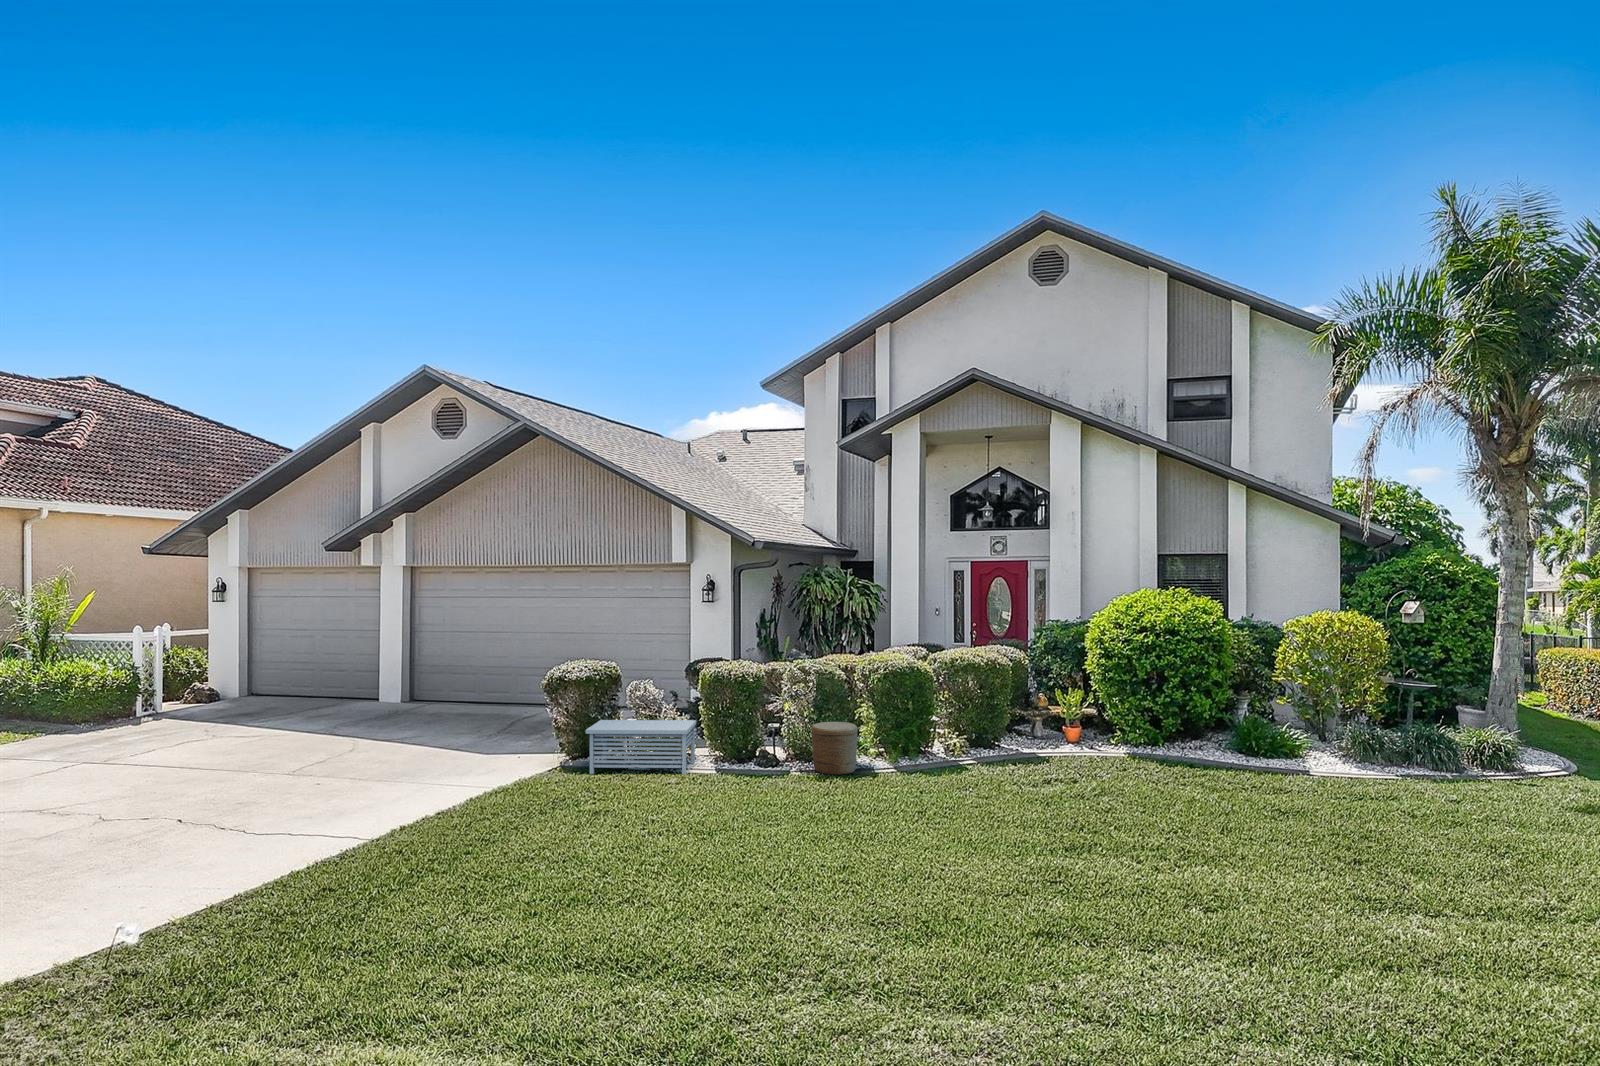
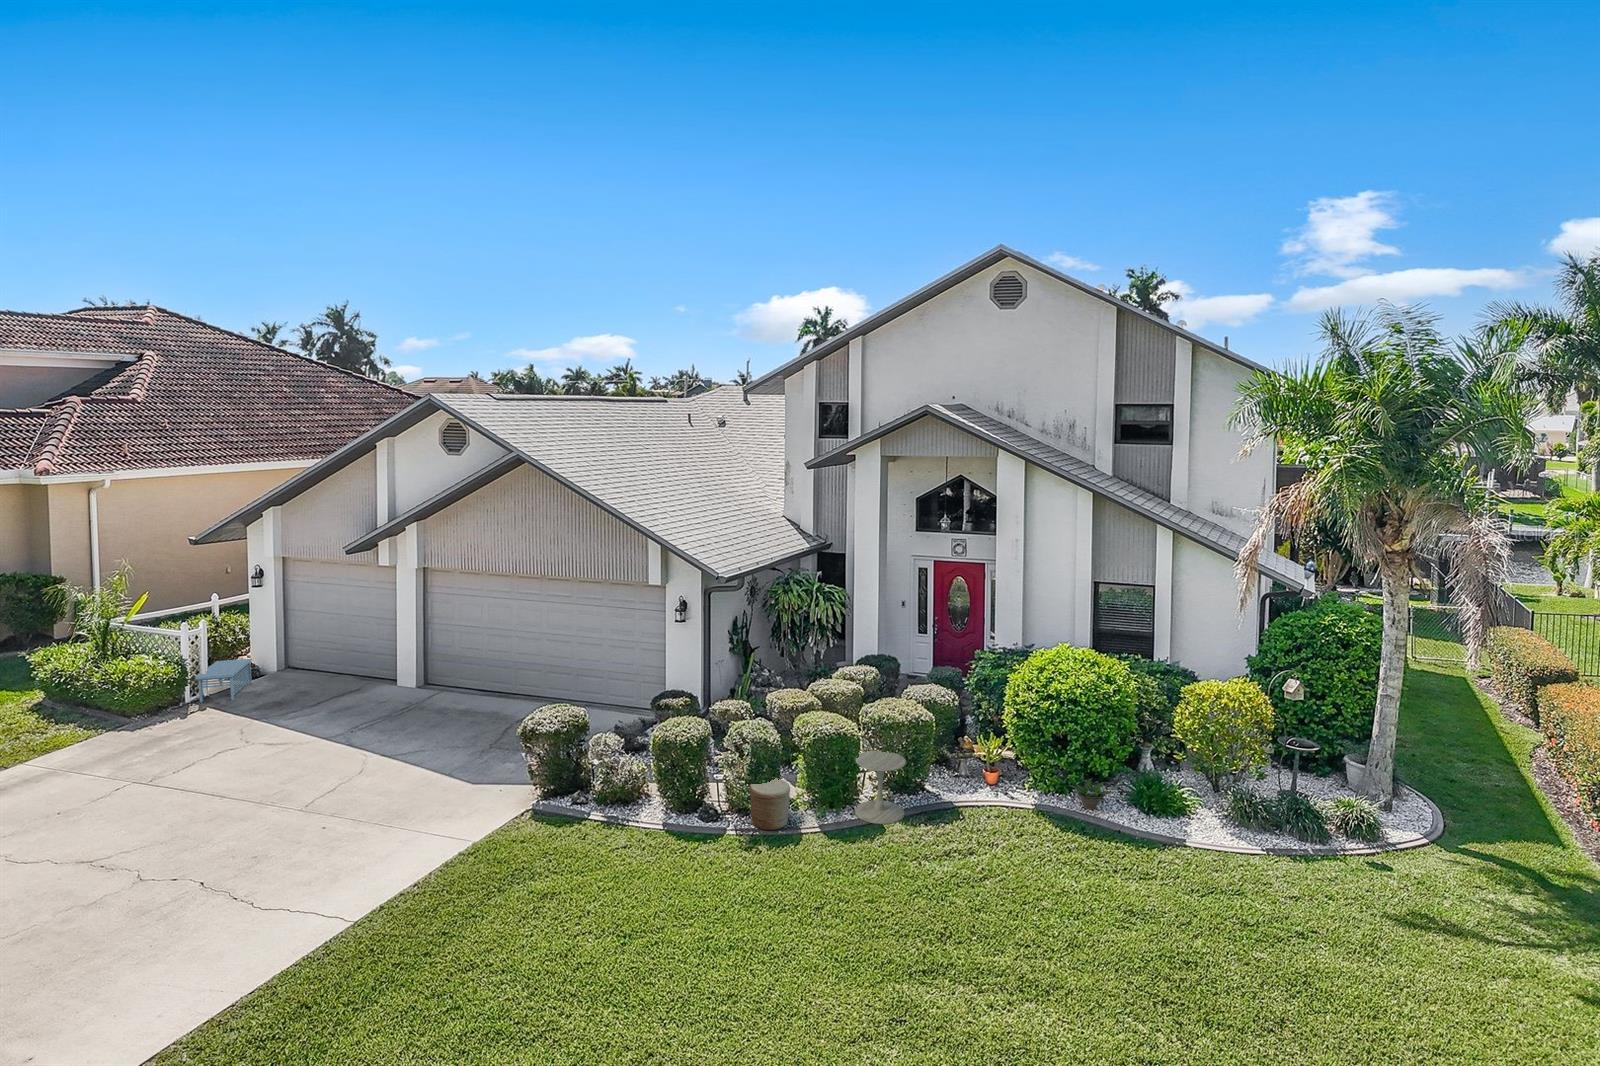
pedestal table: none [928,695,987,769] -> present [855,751,906,824]
storage bench: present [586,720,696,775] -> present [195,659,252,702]
decorative plant: none [1167,724,1219,755] -> present [1069,778,1112,810]

